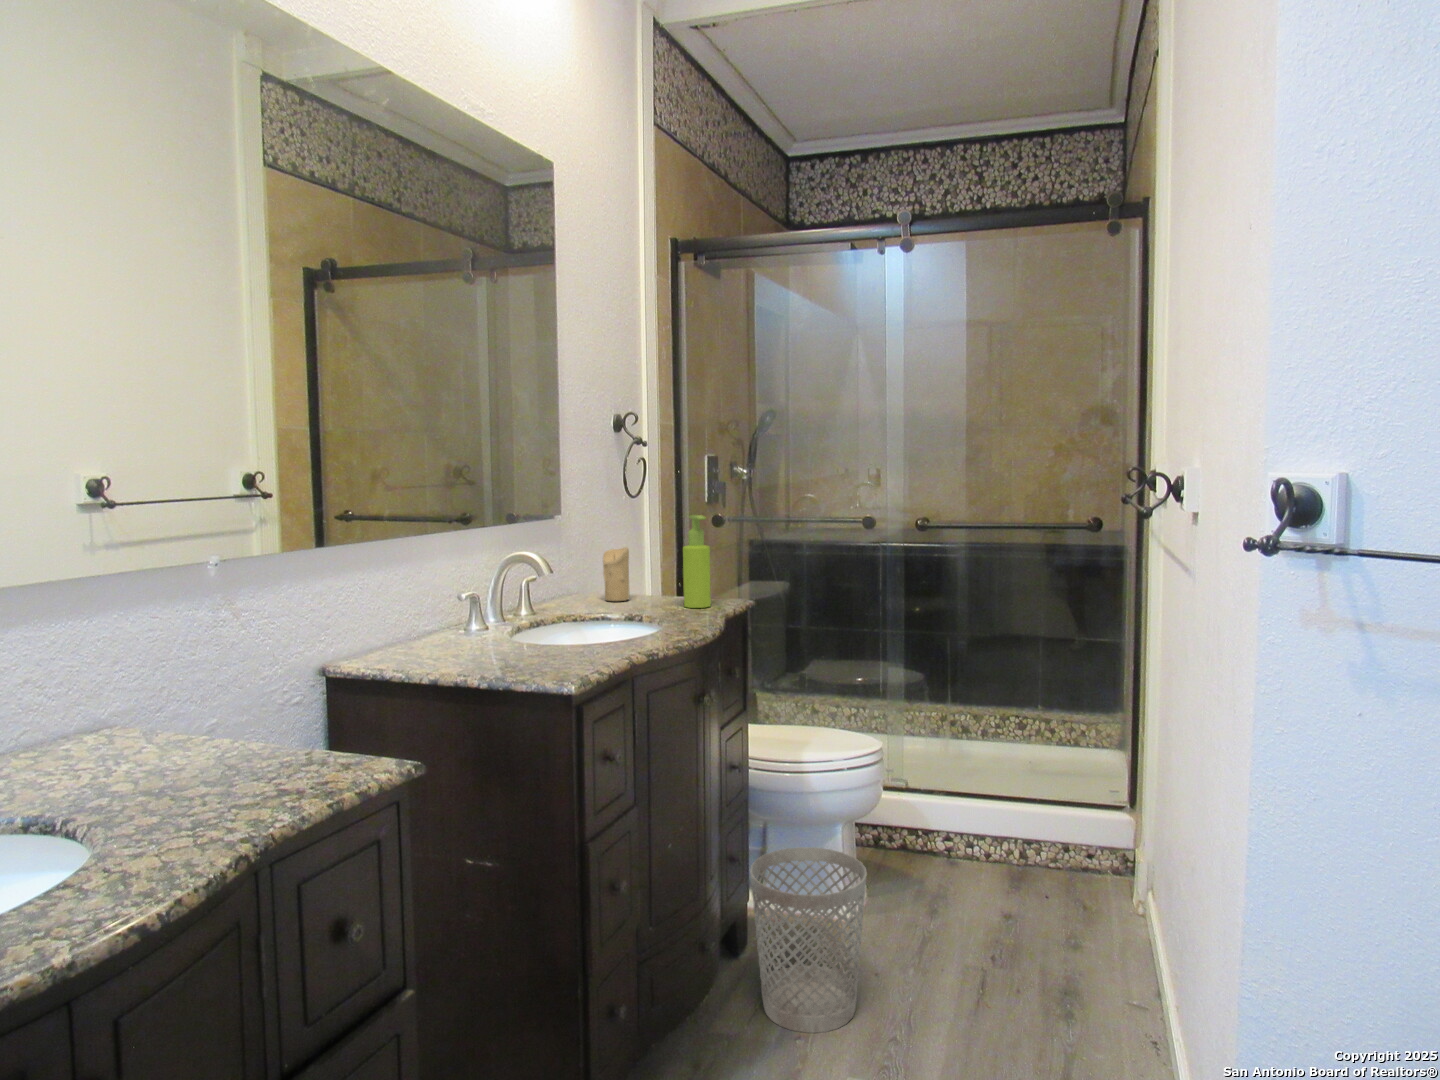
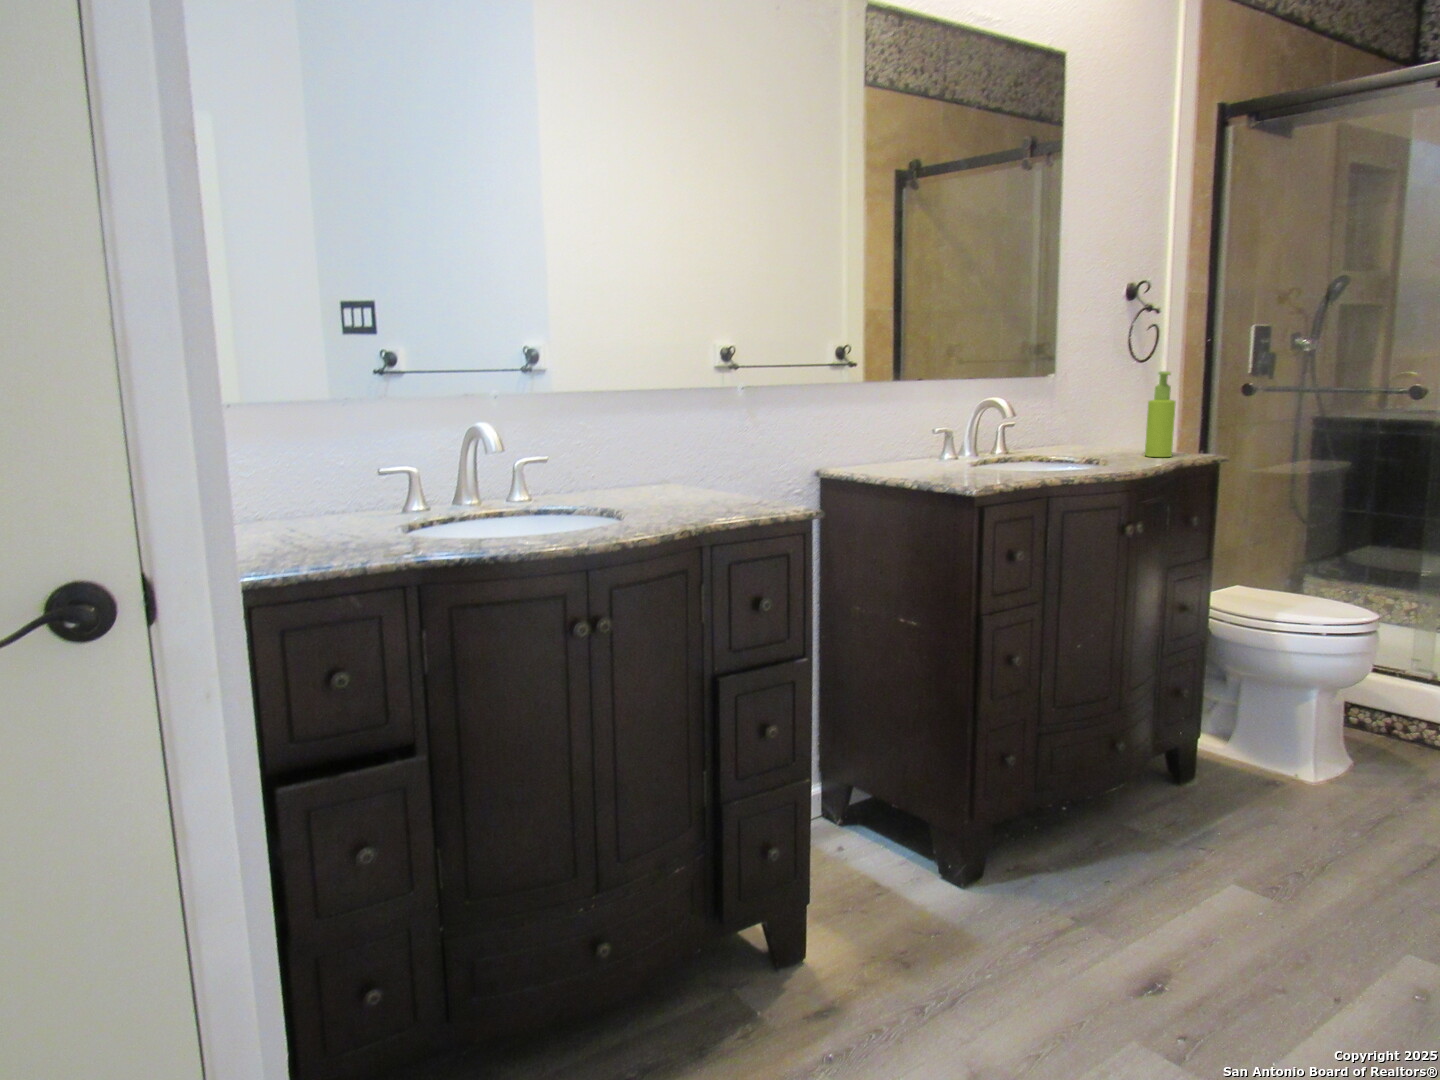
candle: present [603,547,630,601] -> none [1078,402,1104,450]
wastebasket: present [750,847,866,1033] -> none [1175,688,1300,852]

